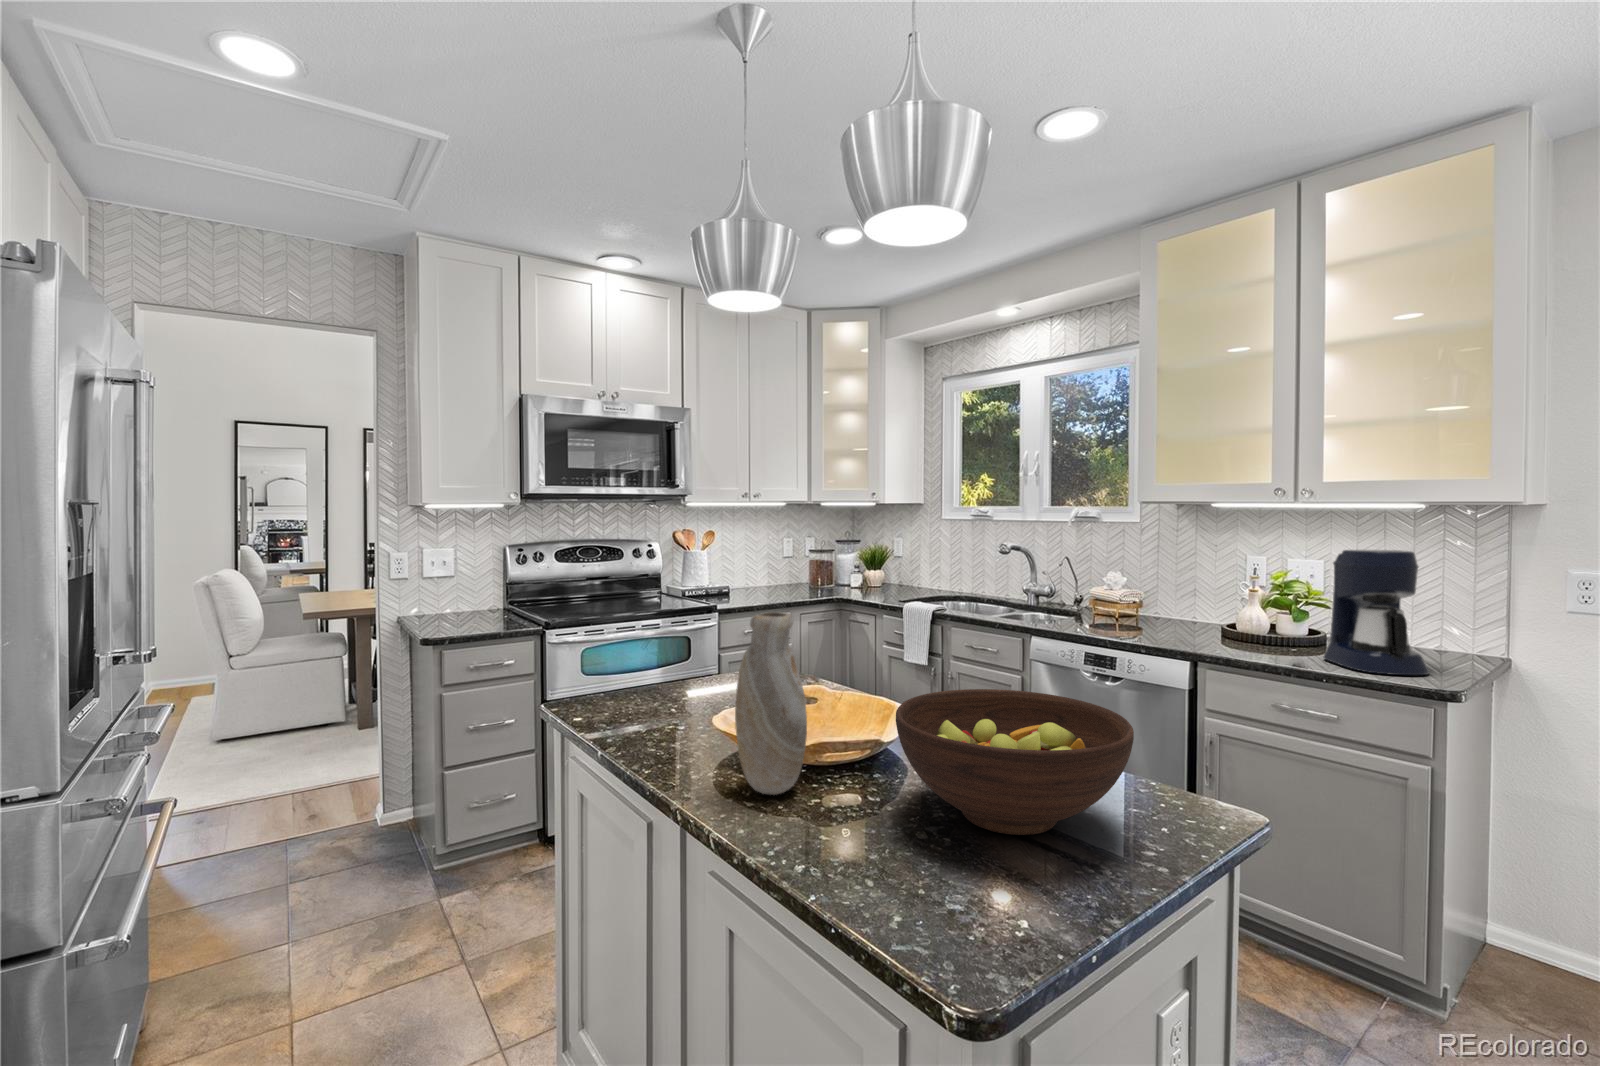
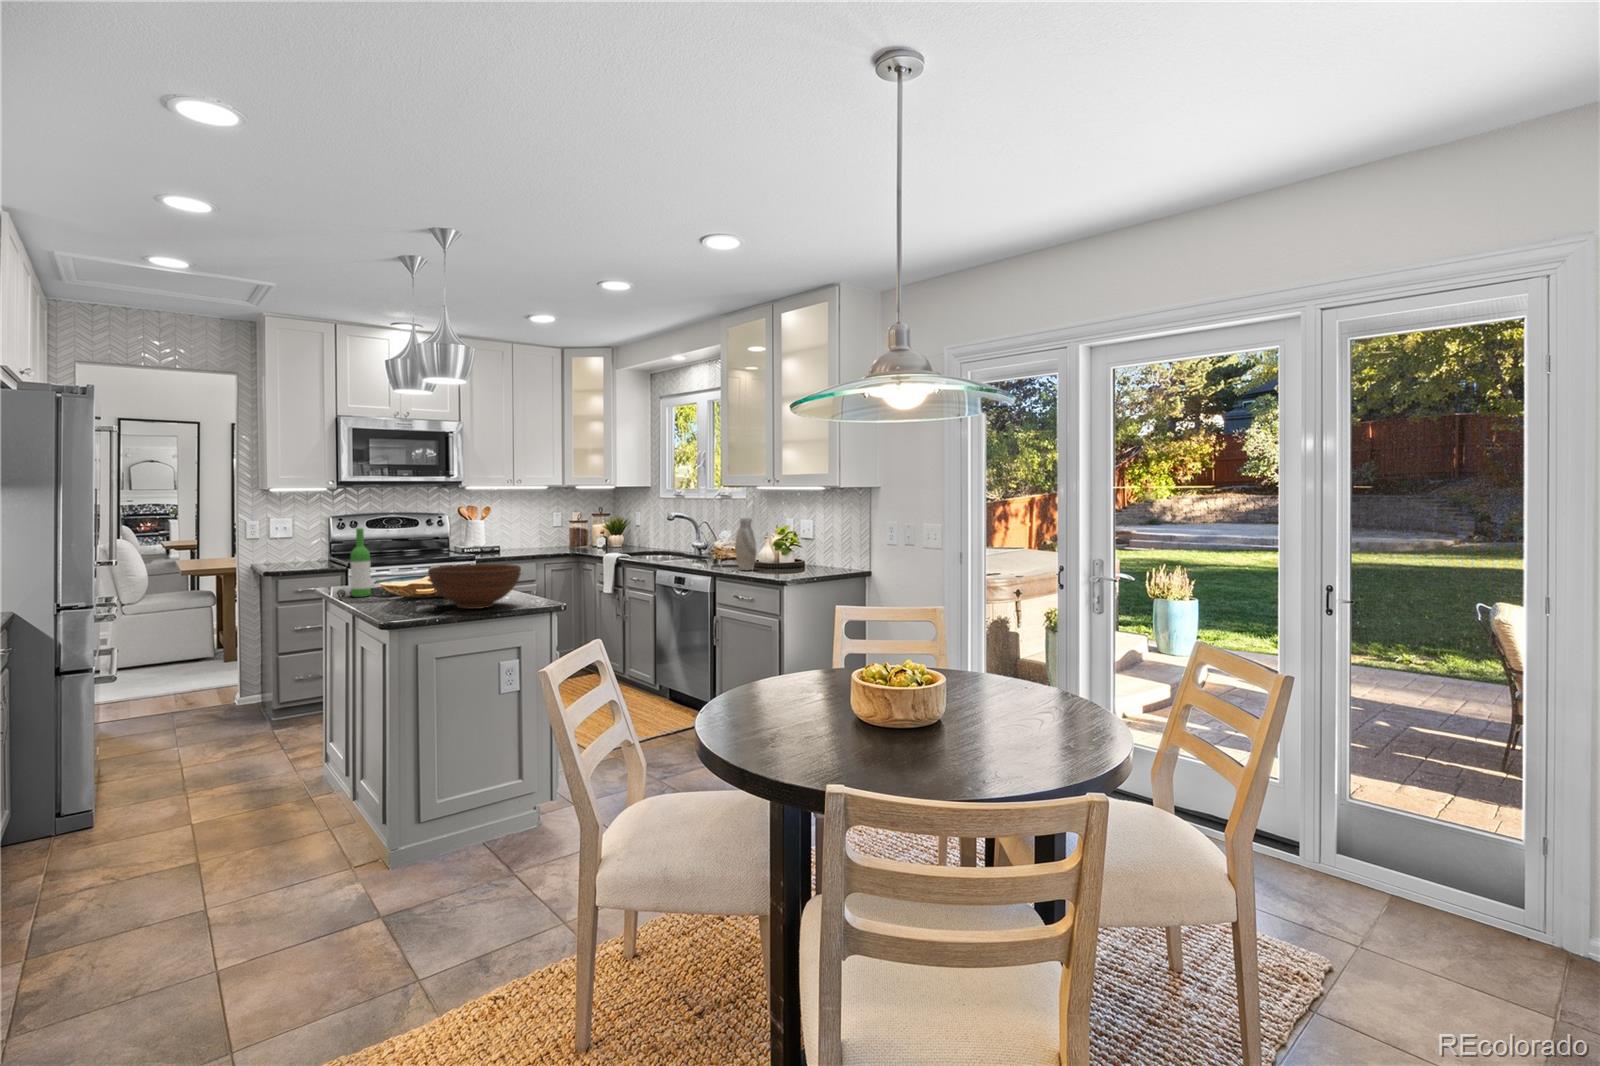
coffee maker: present [1324,550,1429,675] -> none [772,512,811,576]
wine bottle: none [641,594,679,747] -> present [351,528,371,597]
vase: present [735,612,807,795] -> present [735,518,757,571]

